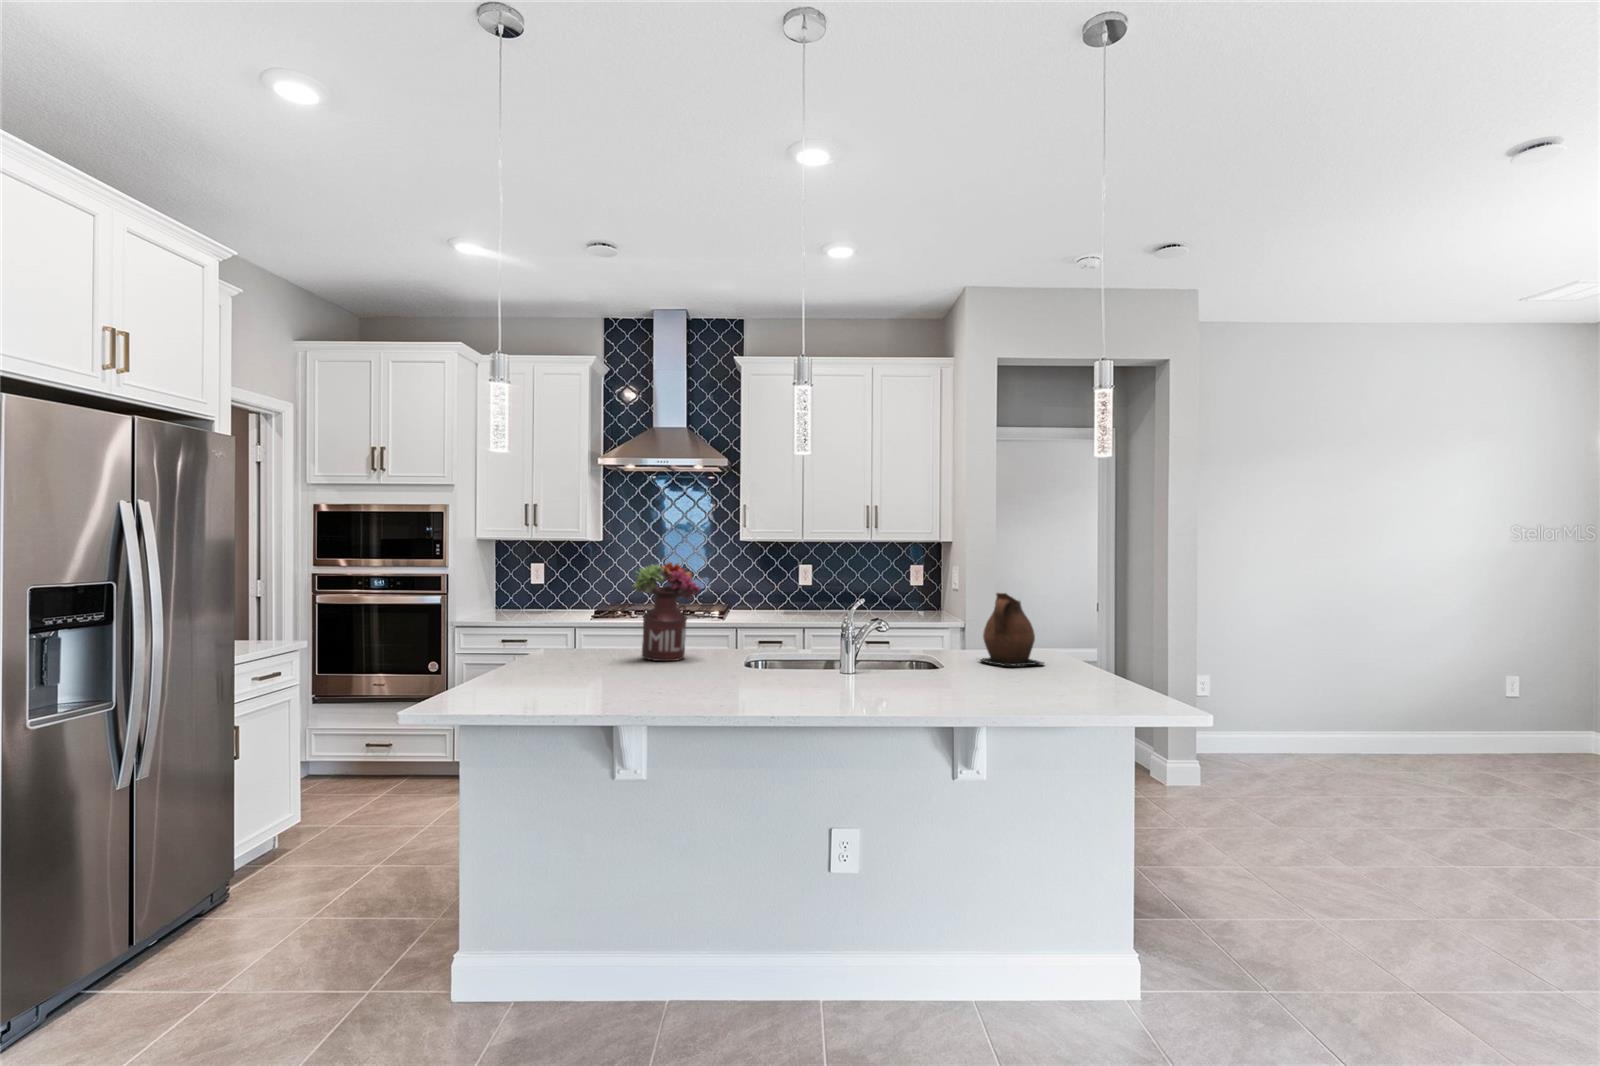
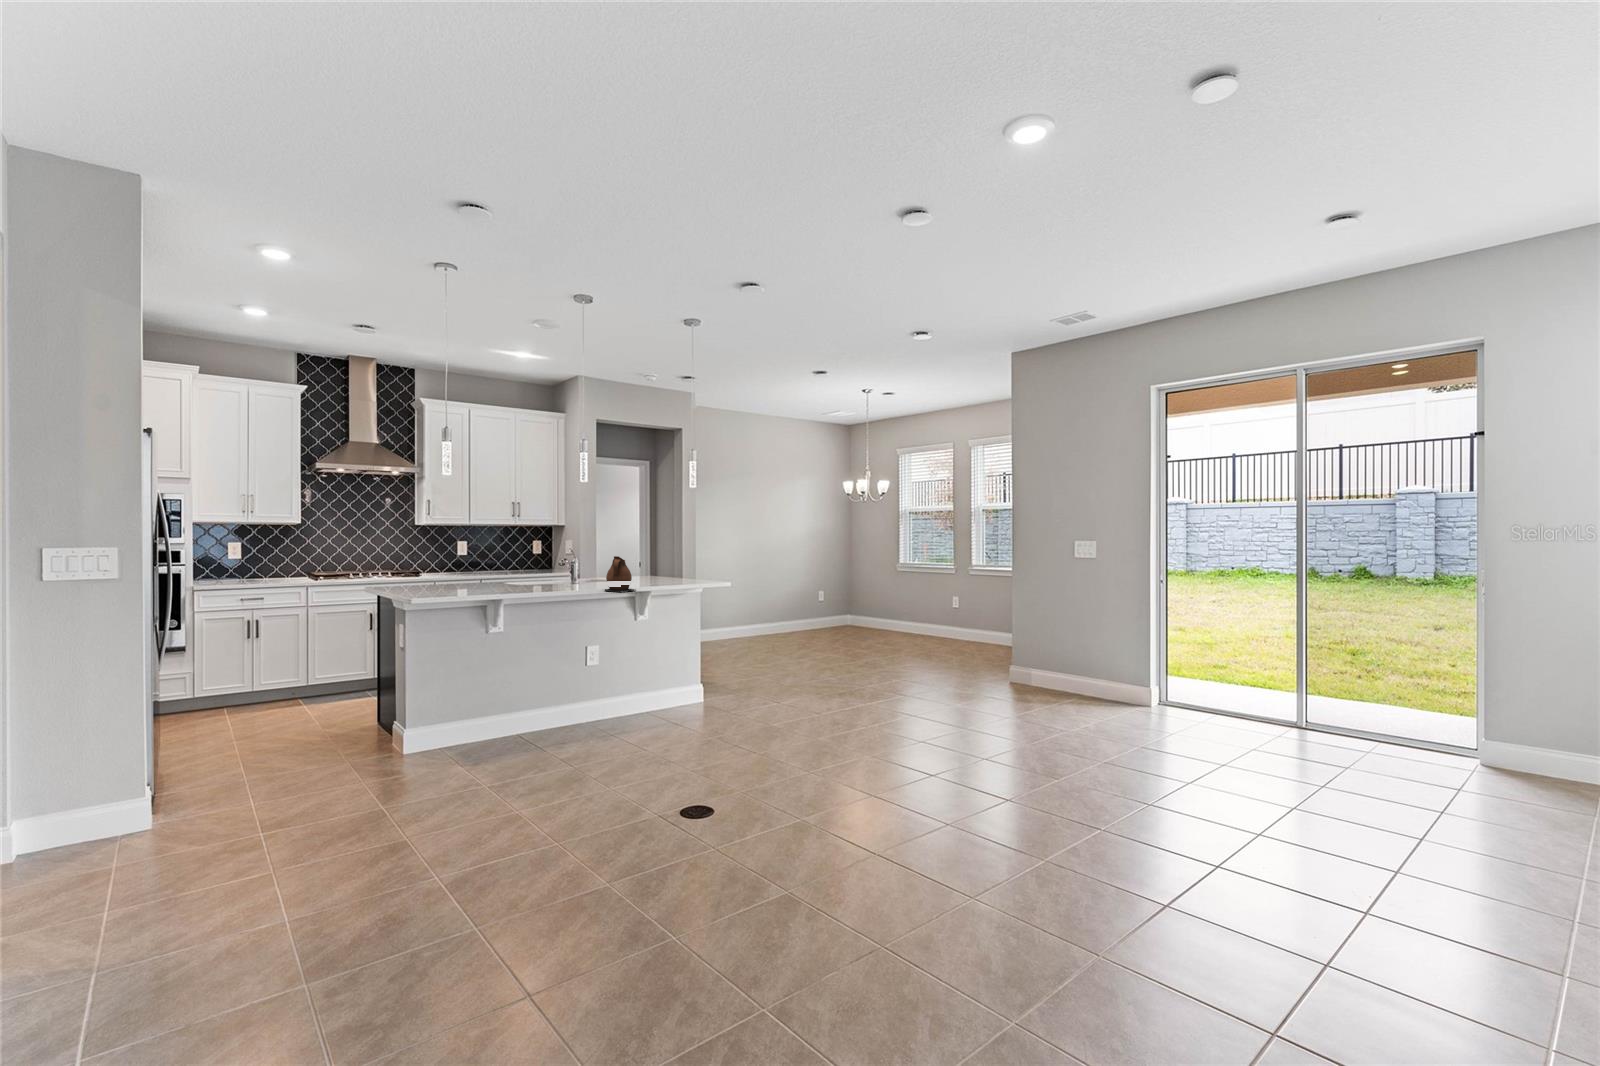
flower arrangement: present [633,562,700,661] -> none [408,541,451,598]

